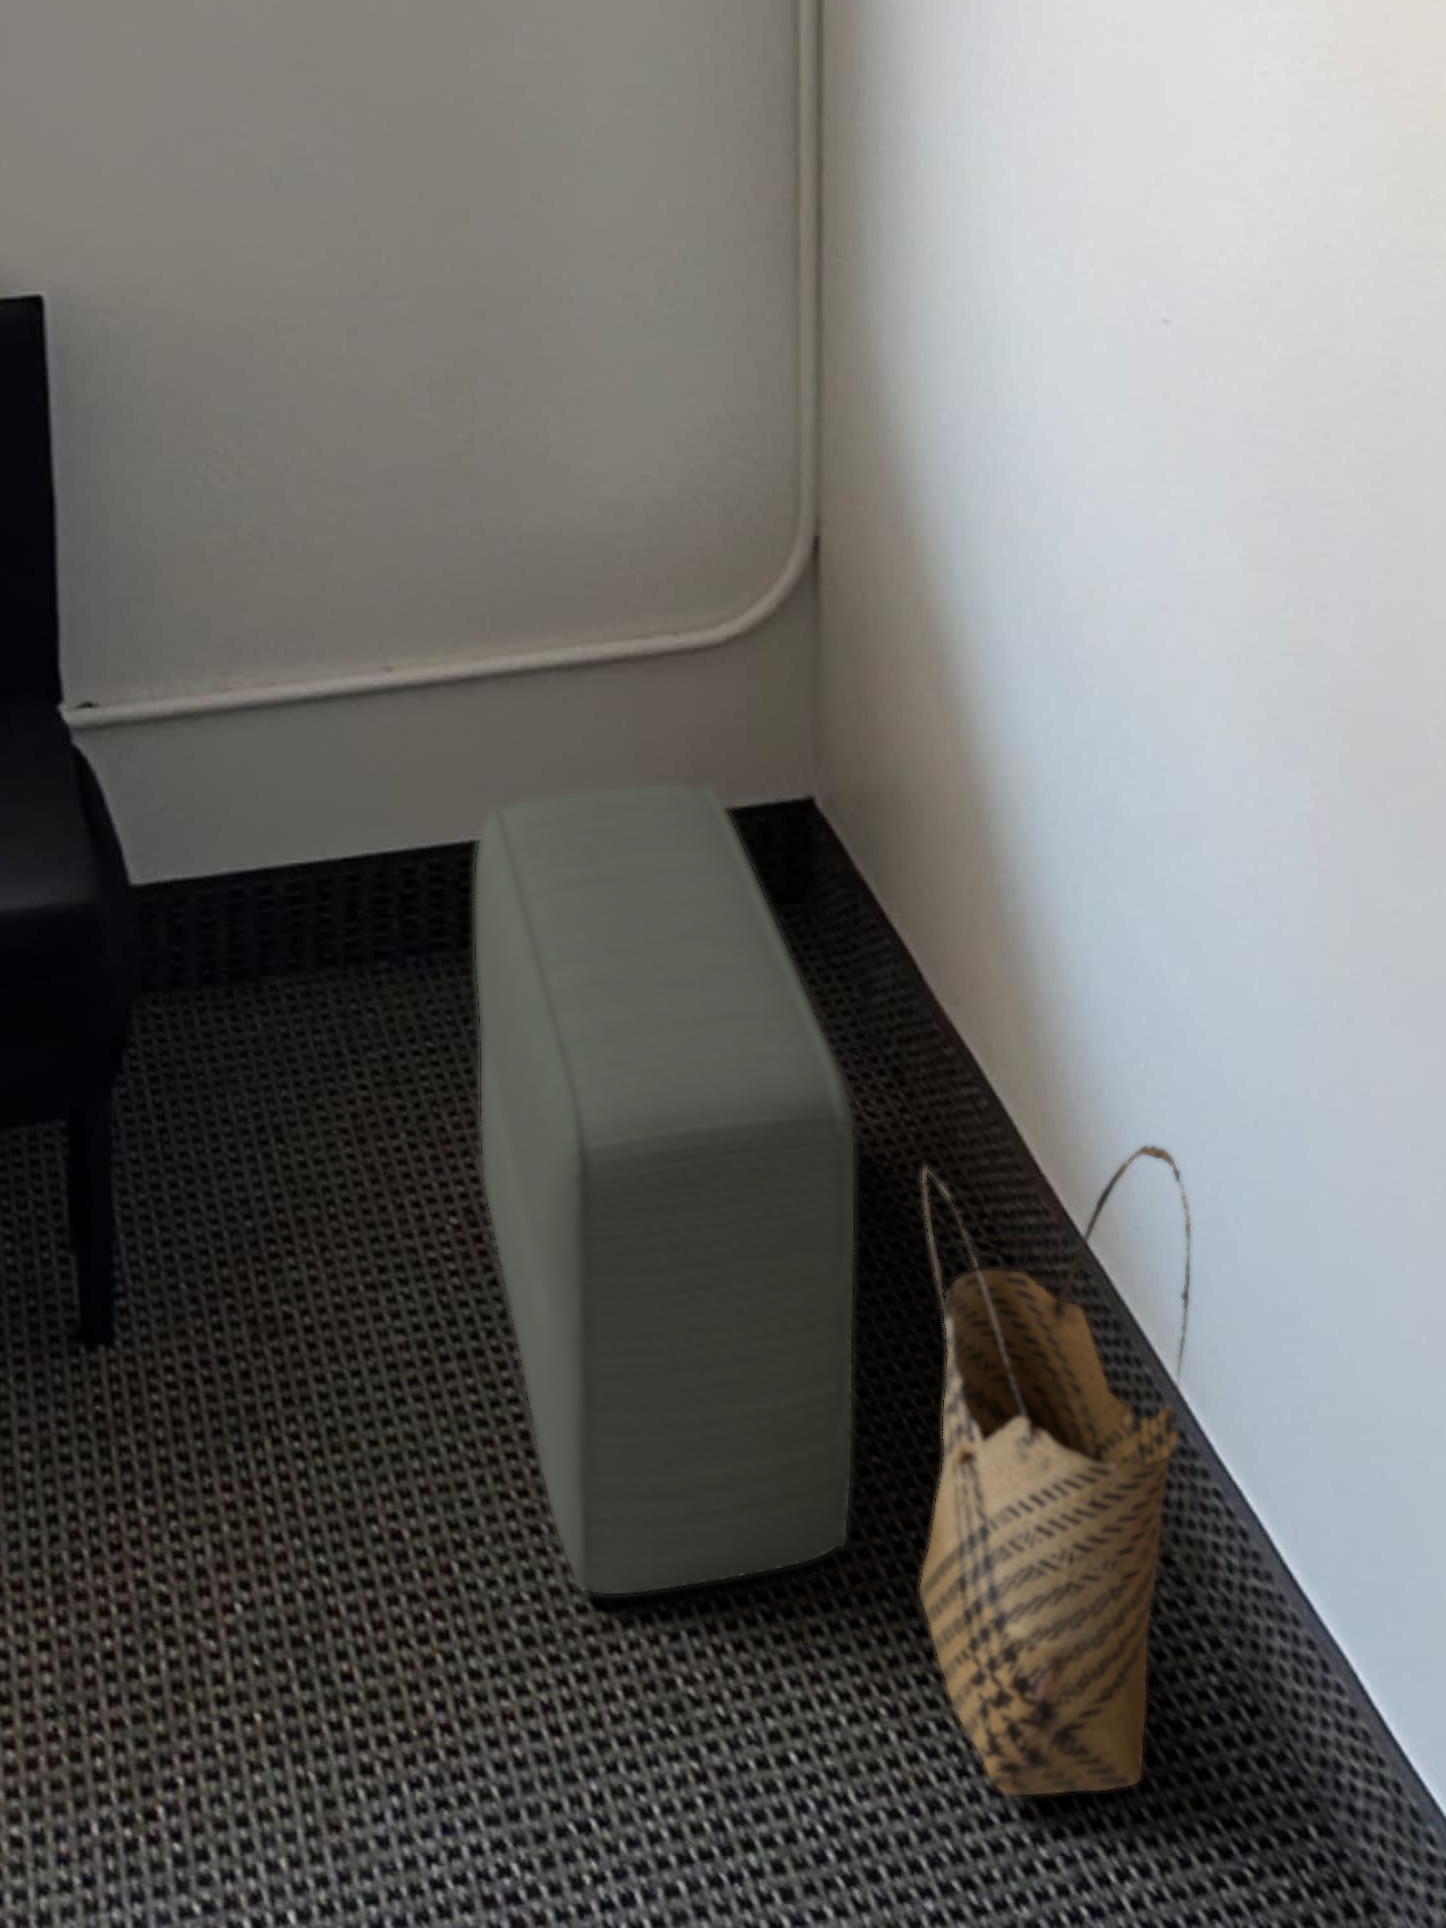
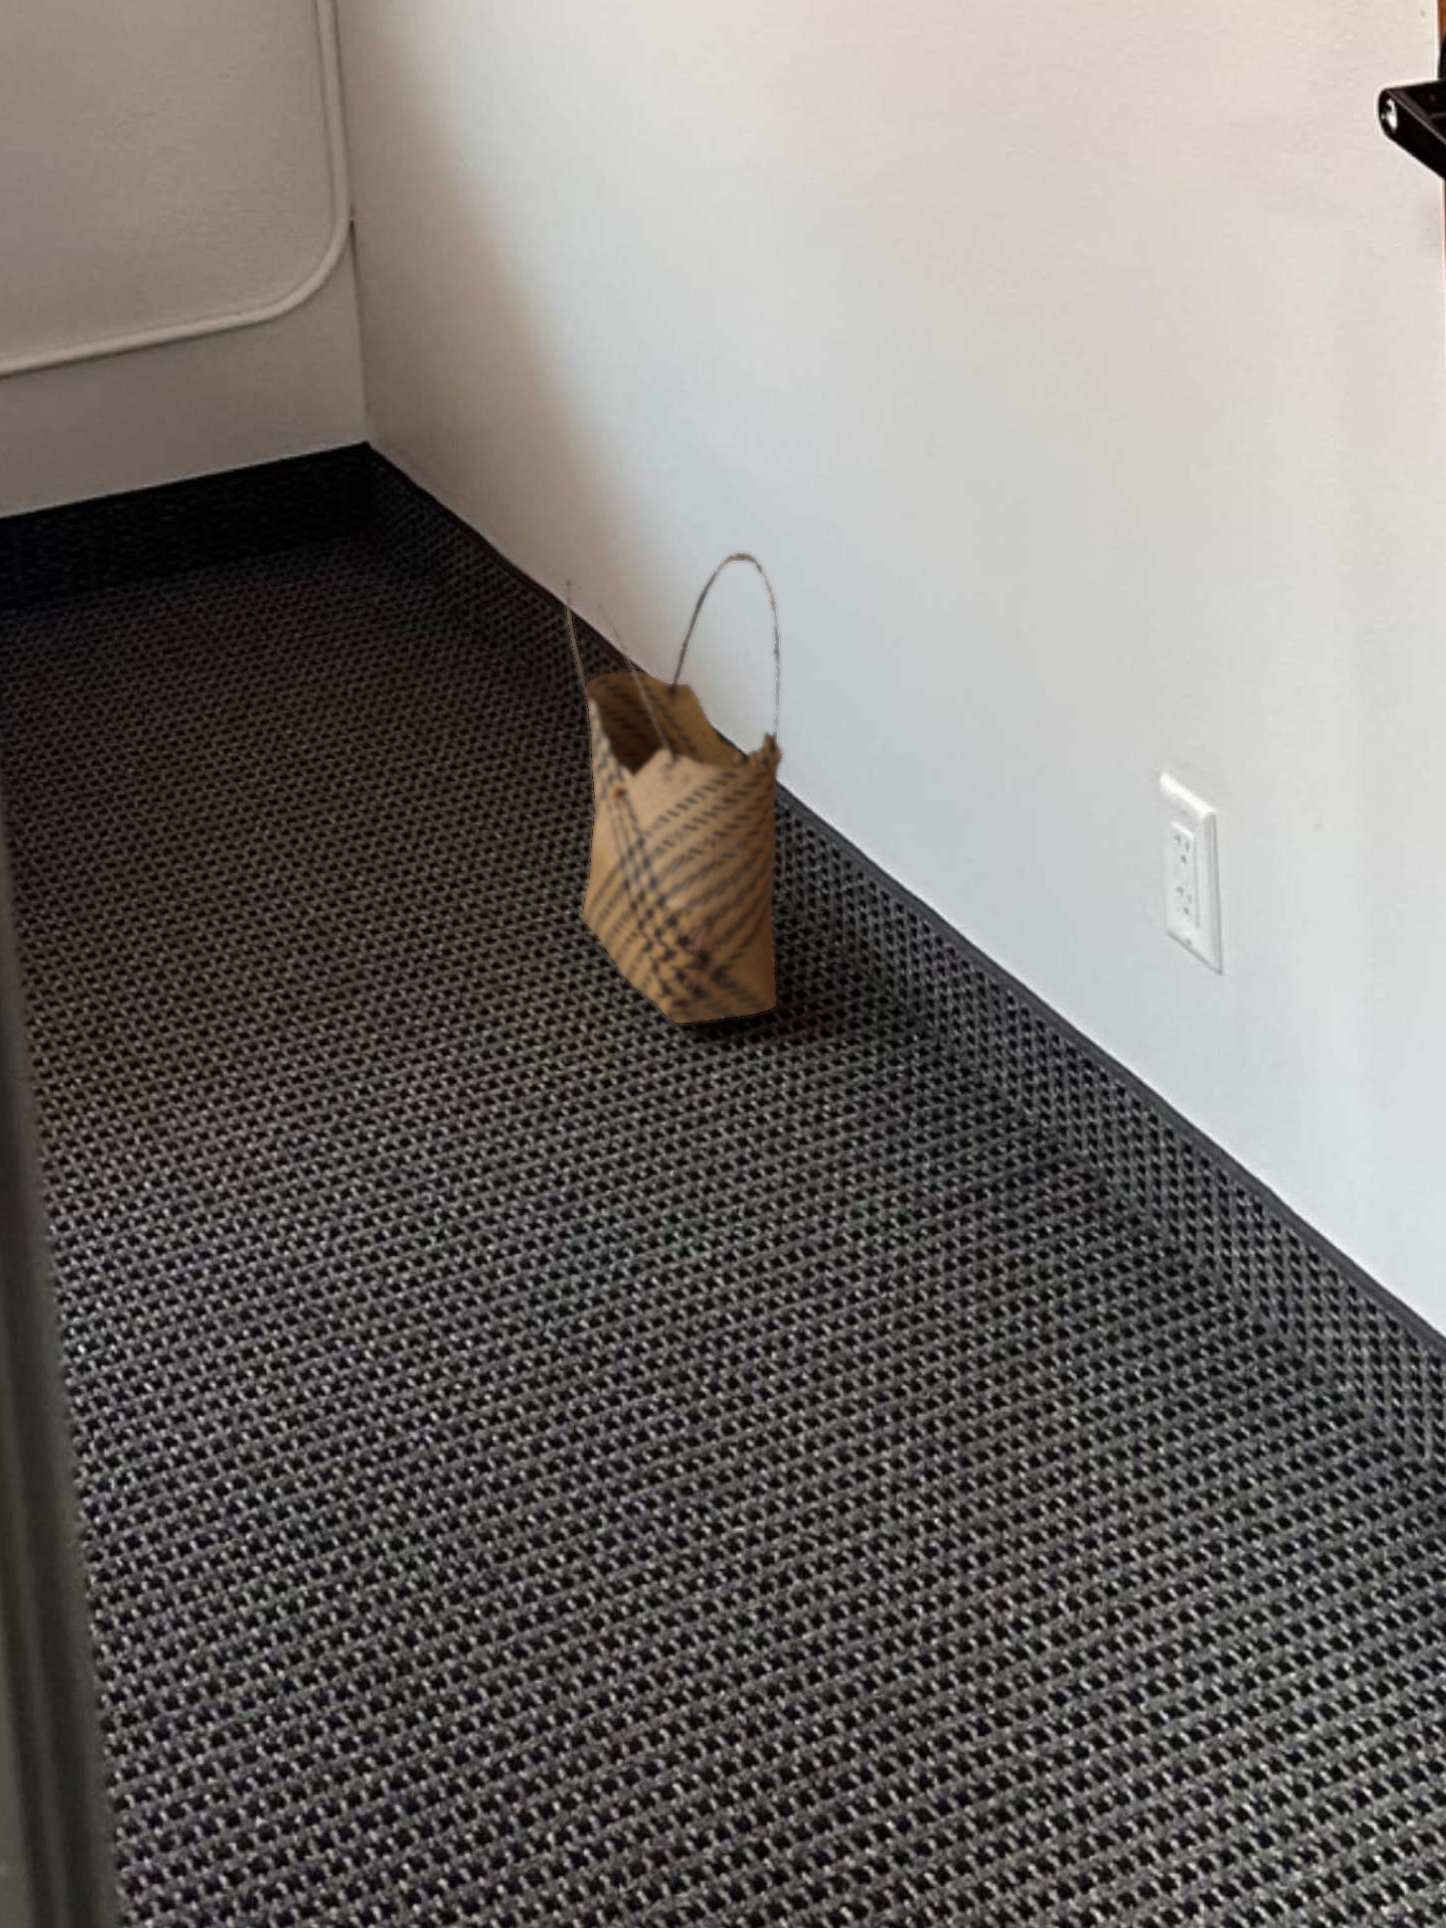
pouf: present [475,786,854,1594] -> none [126,386,516,956]

